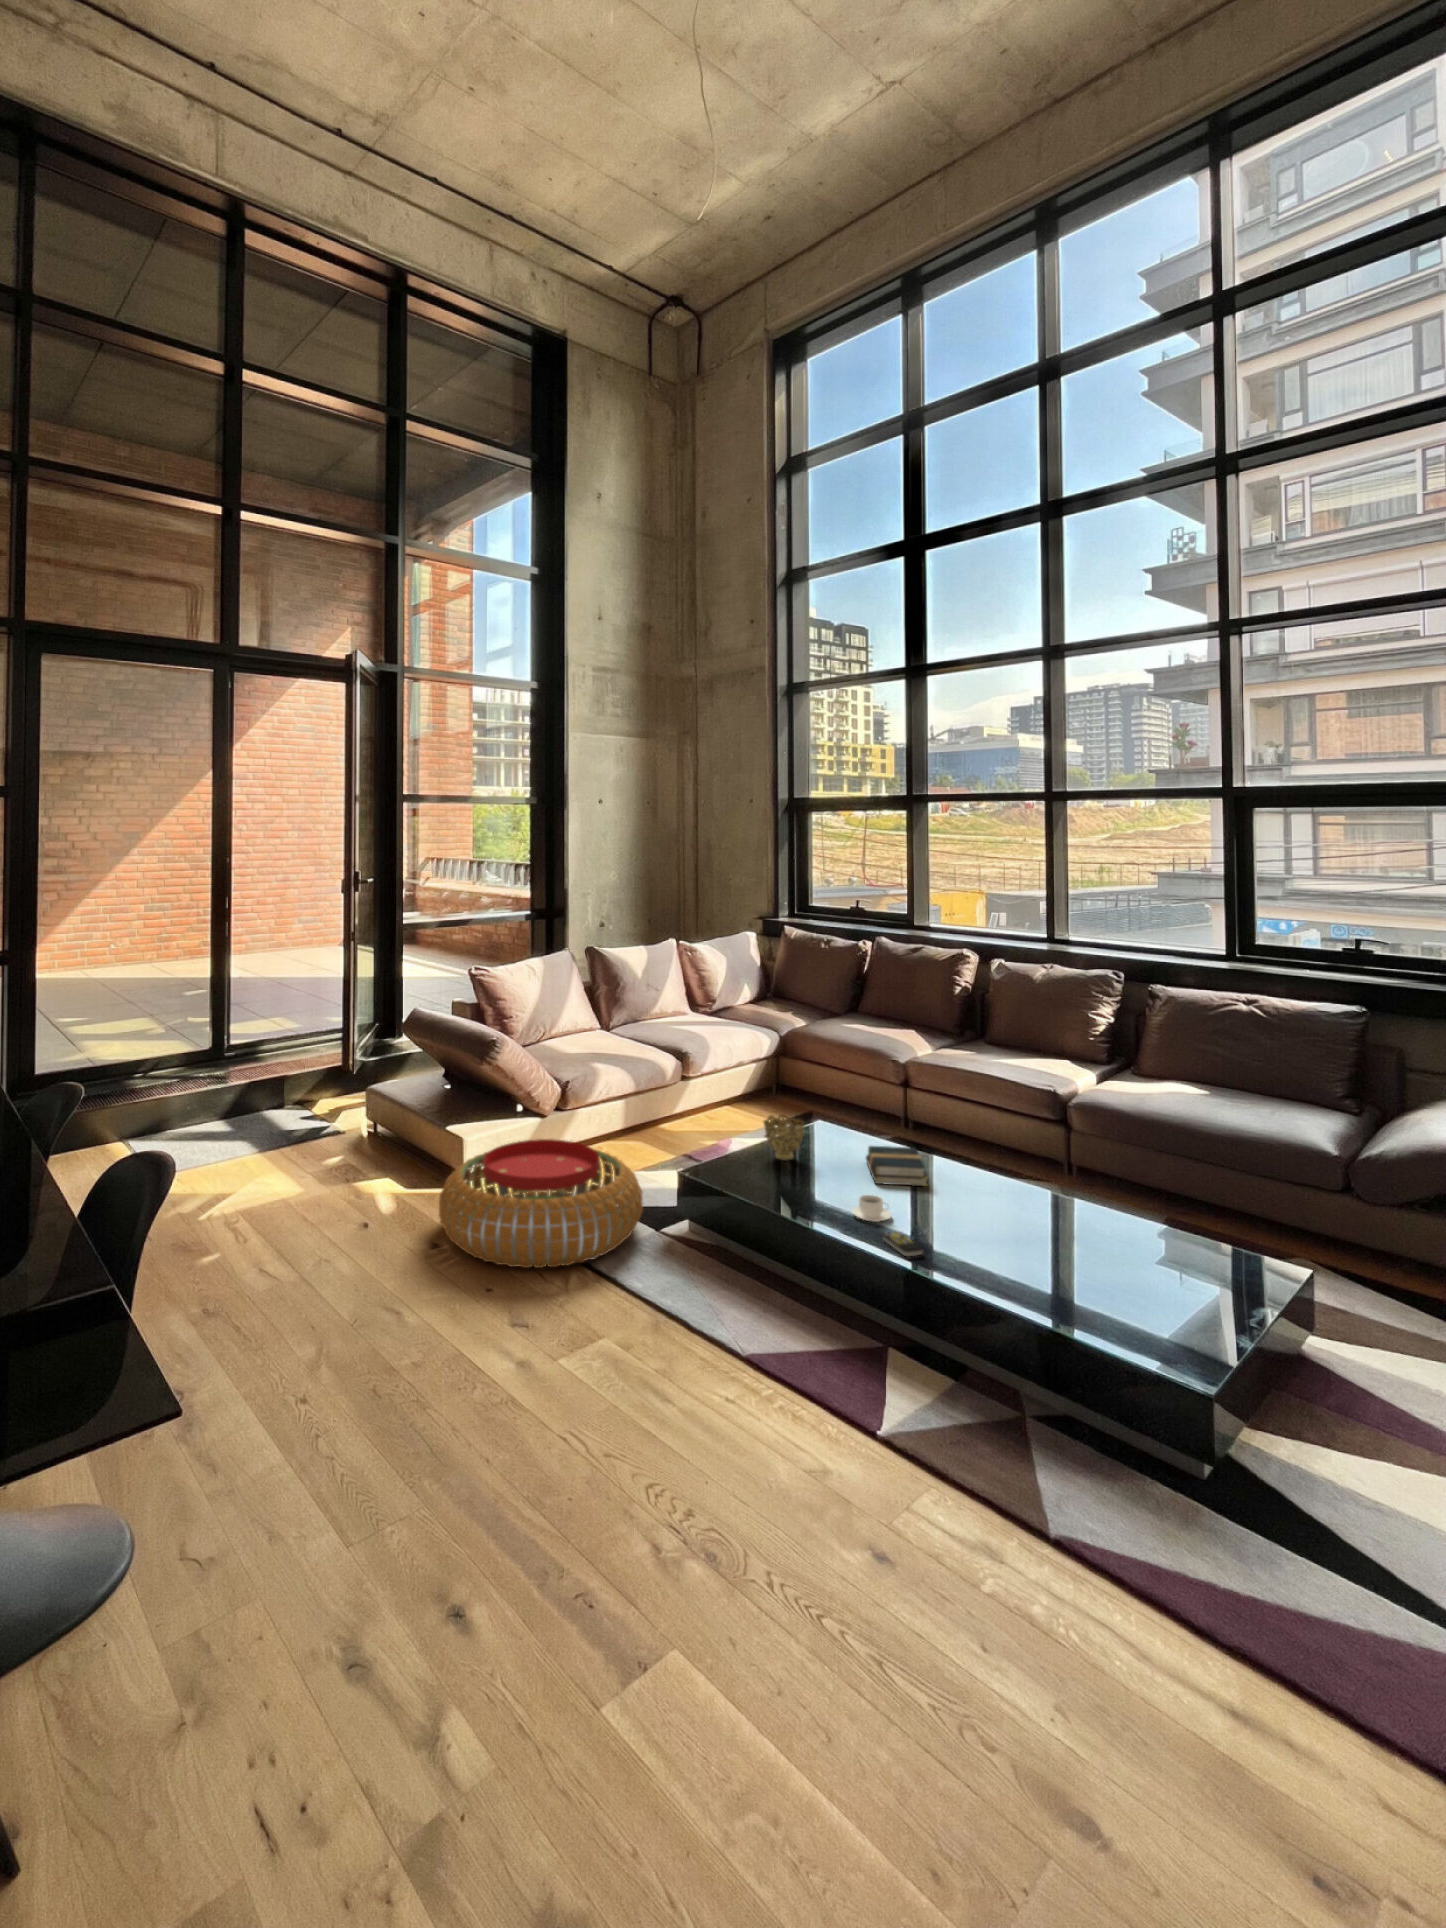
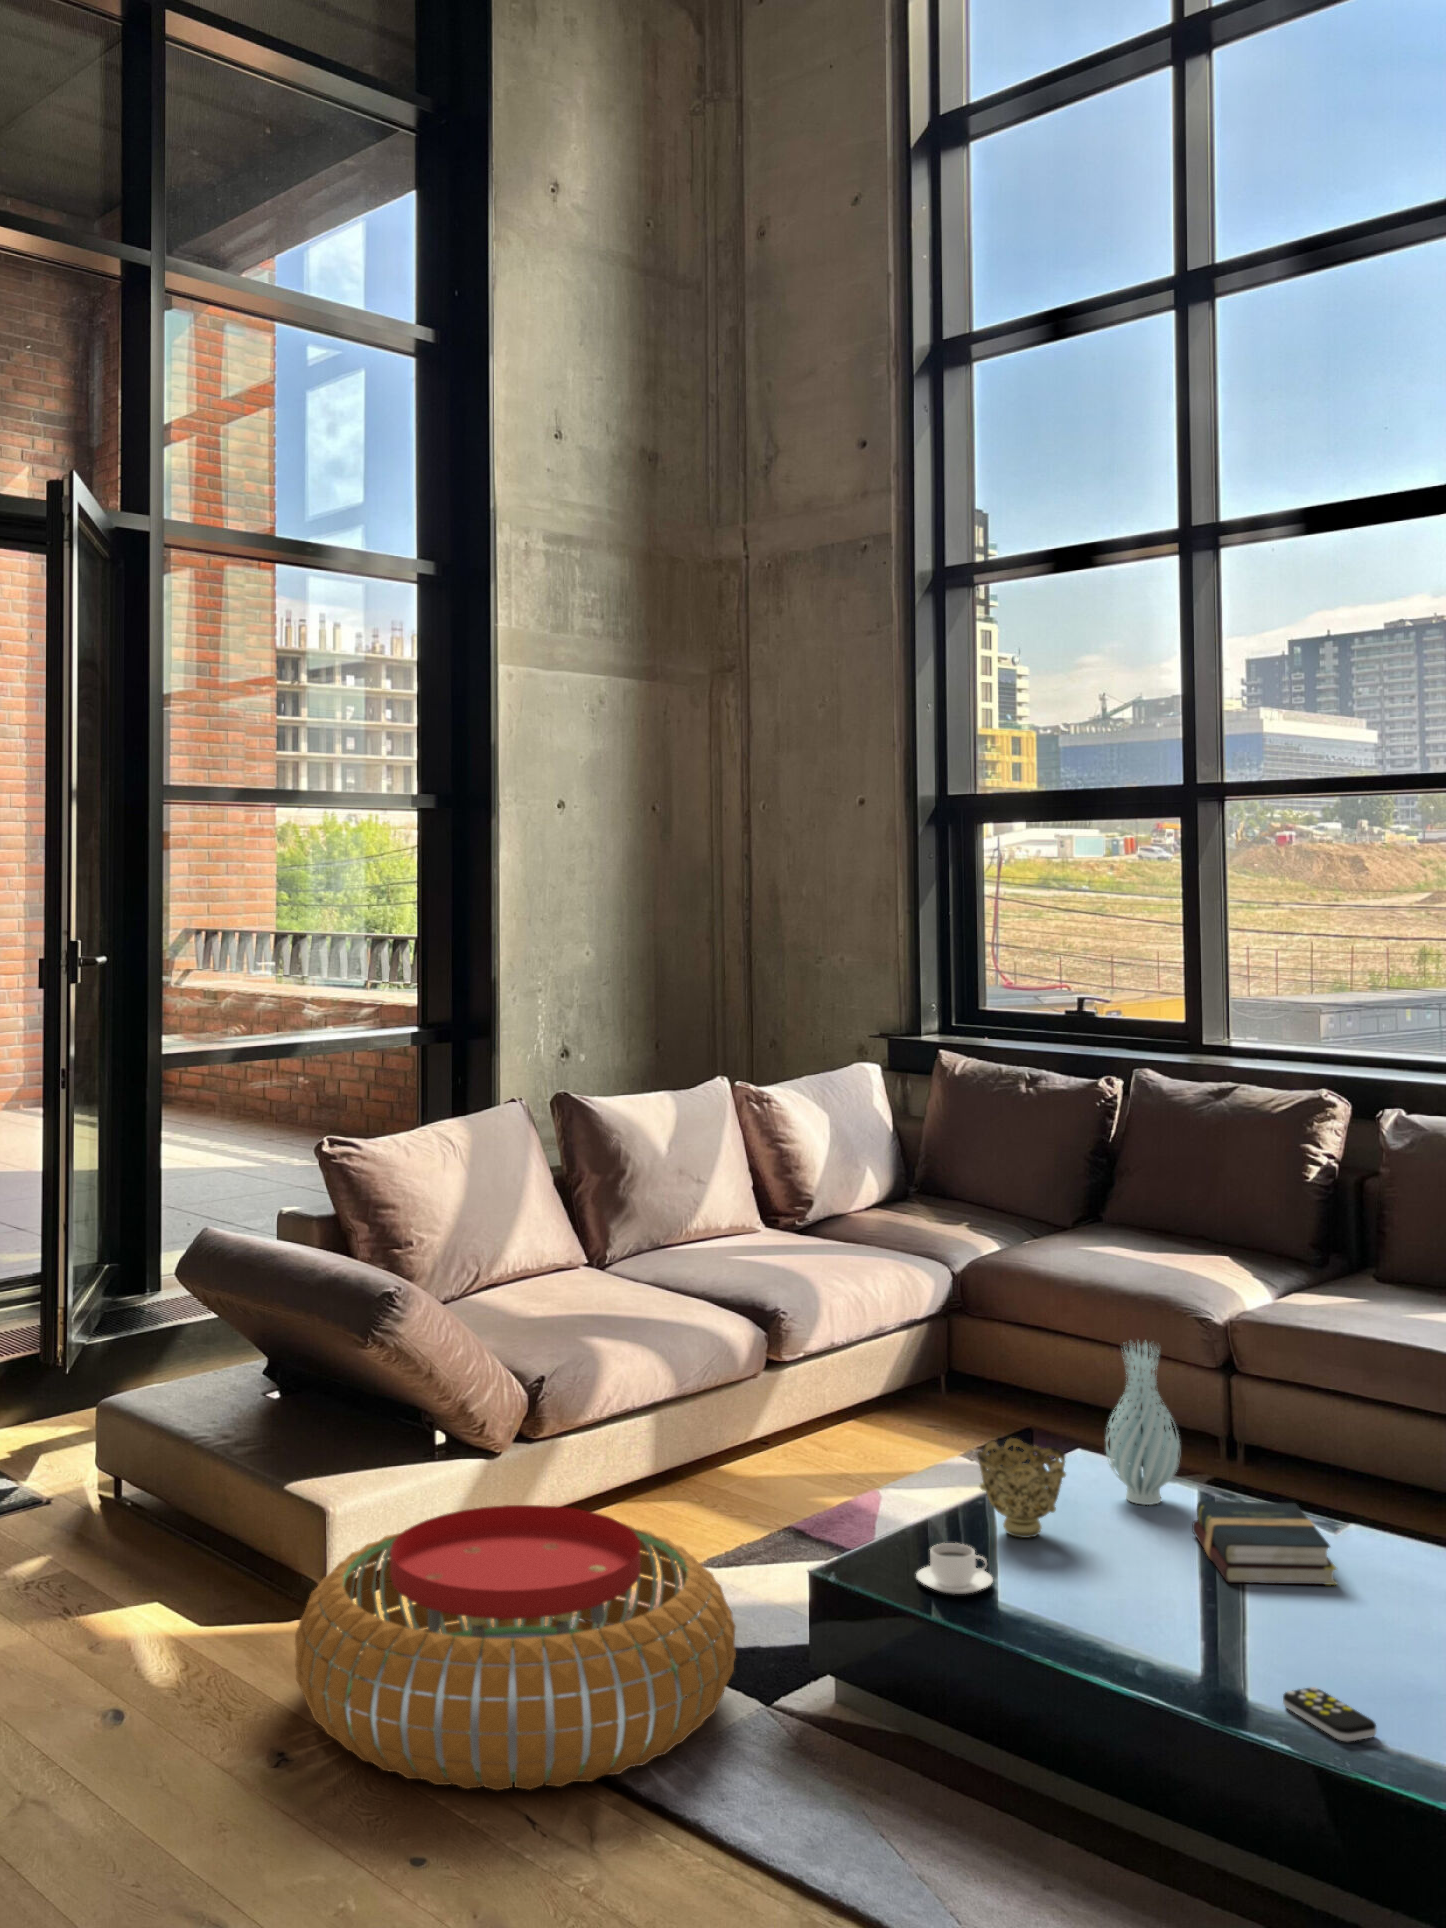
vase: none [830,1068,865,1147] -> present [1106,1341,1180,1505]
coffee cup: present [852,1195,892,1222] -> present [916,1543,993,1594]

